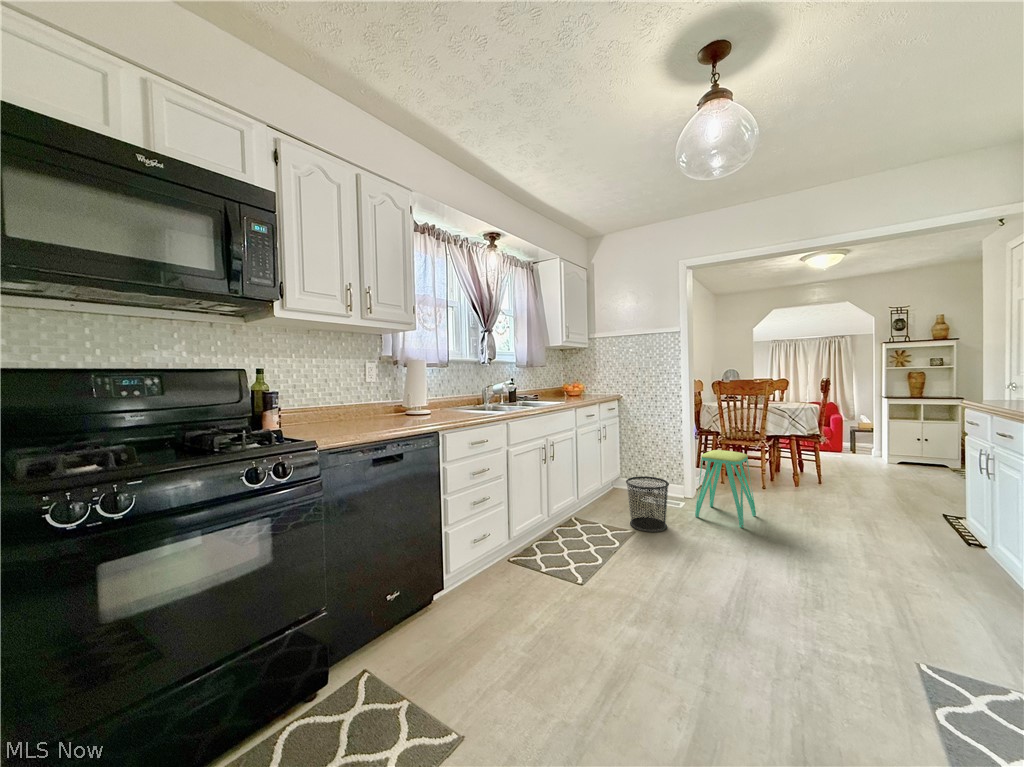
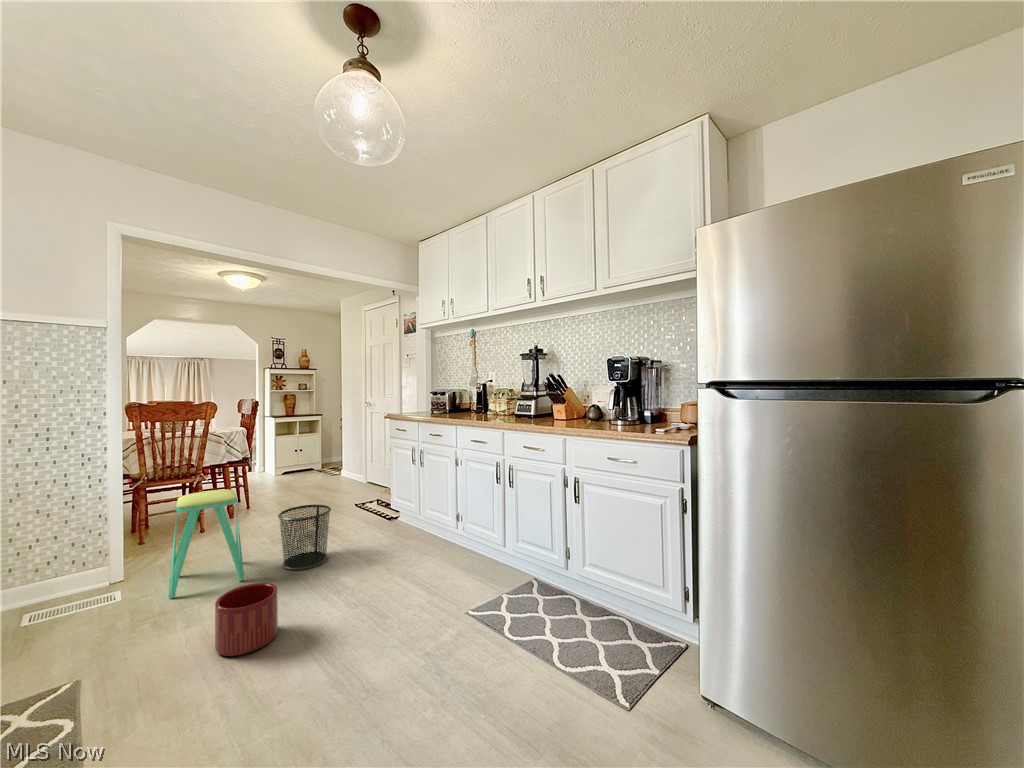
waste bin: present [626,476,669,532] -> present [278,504,331,570]
planter: none [680,520,723,569] -> present [215,583,278,656]

